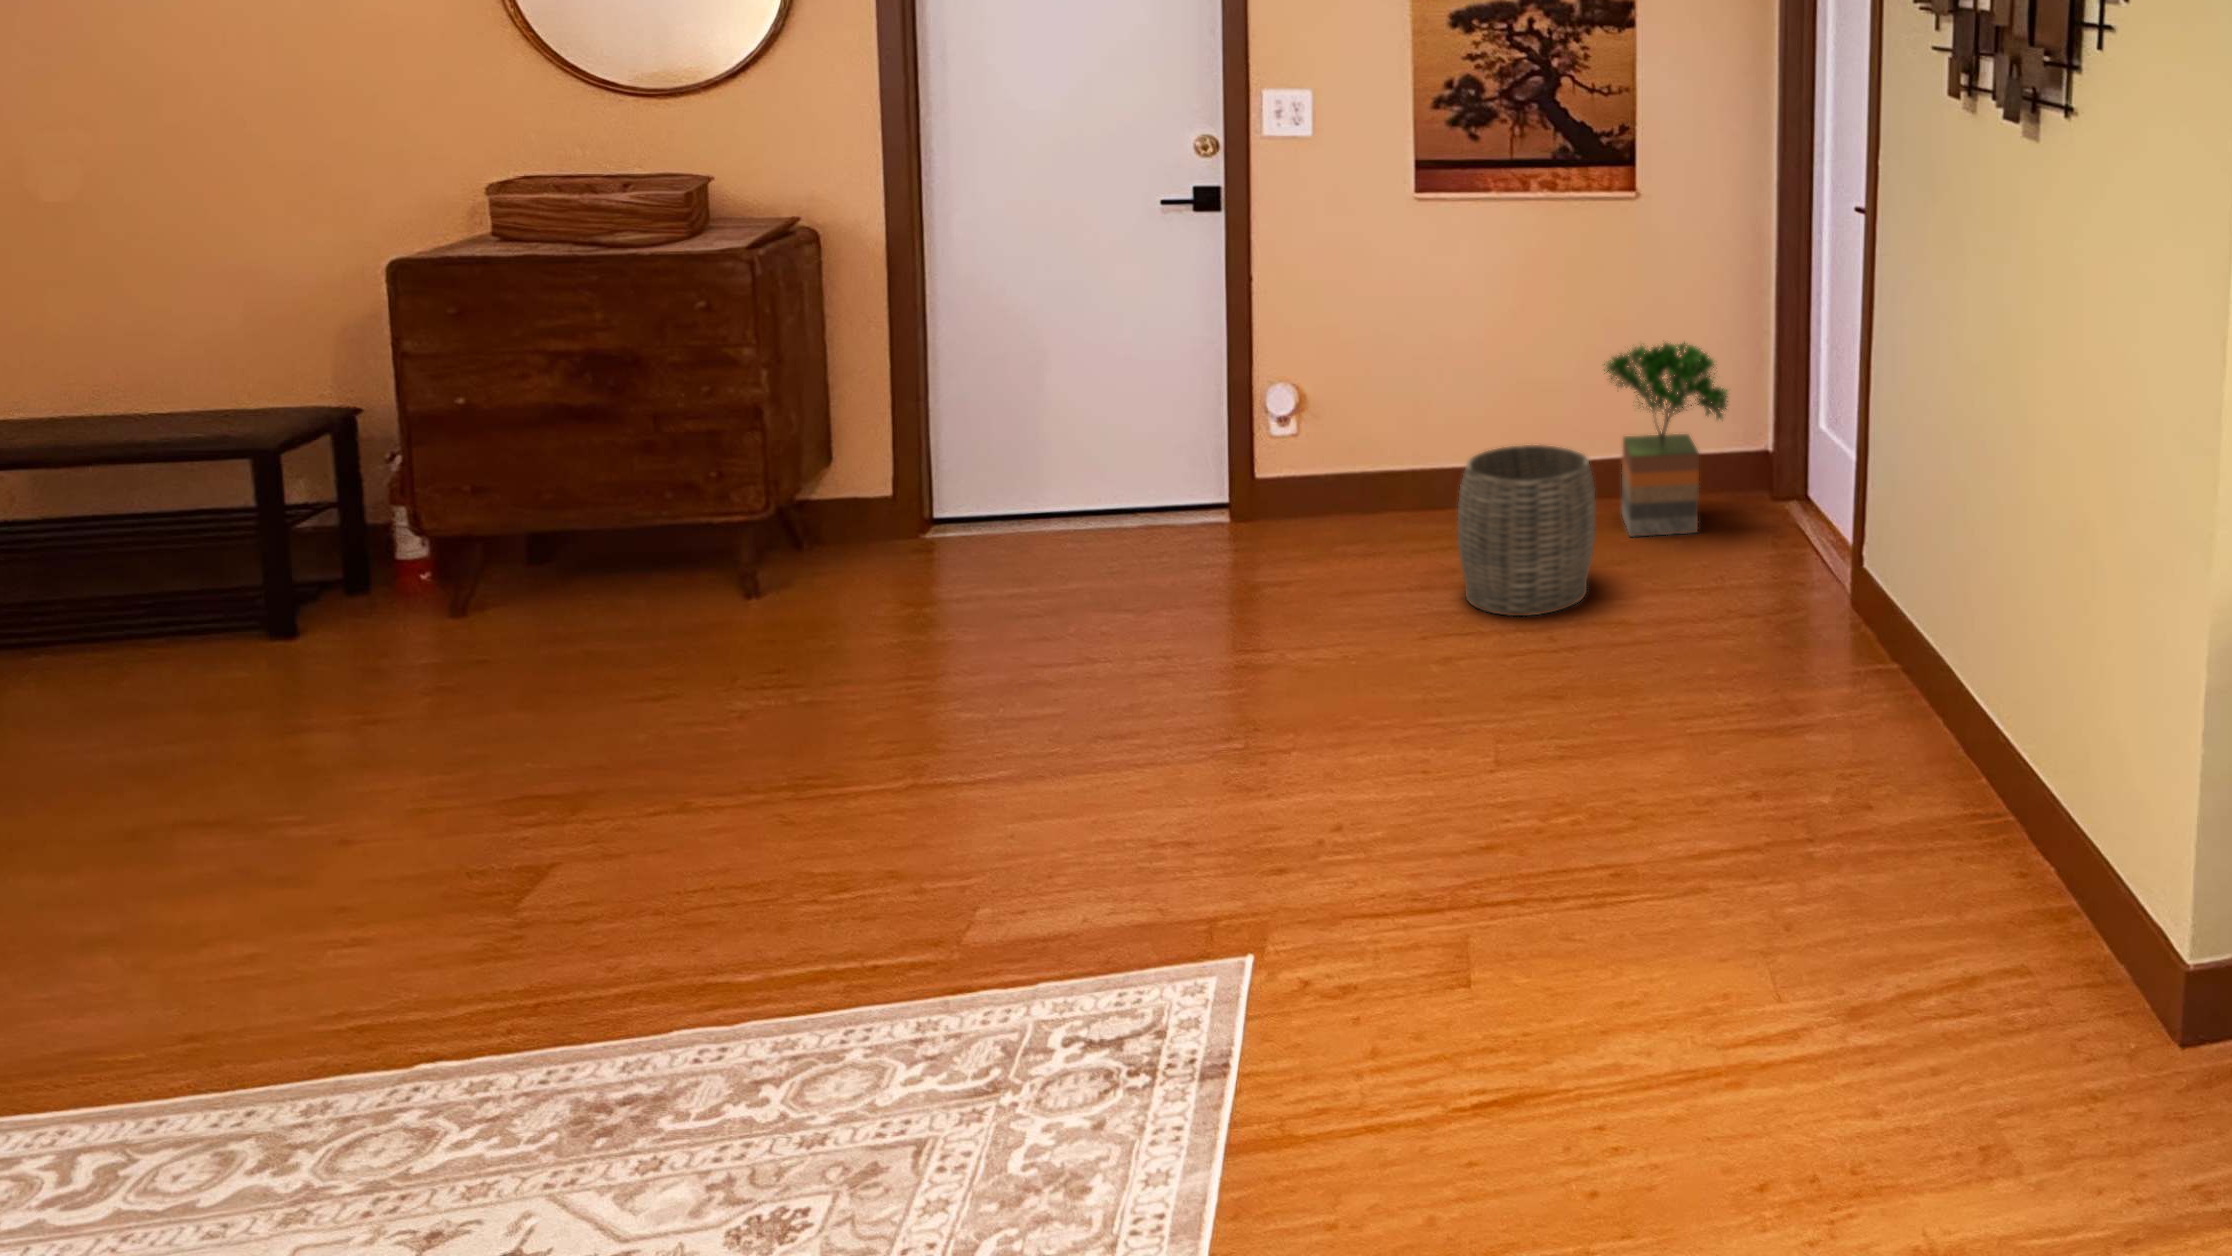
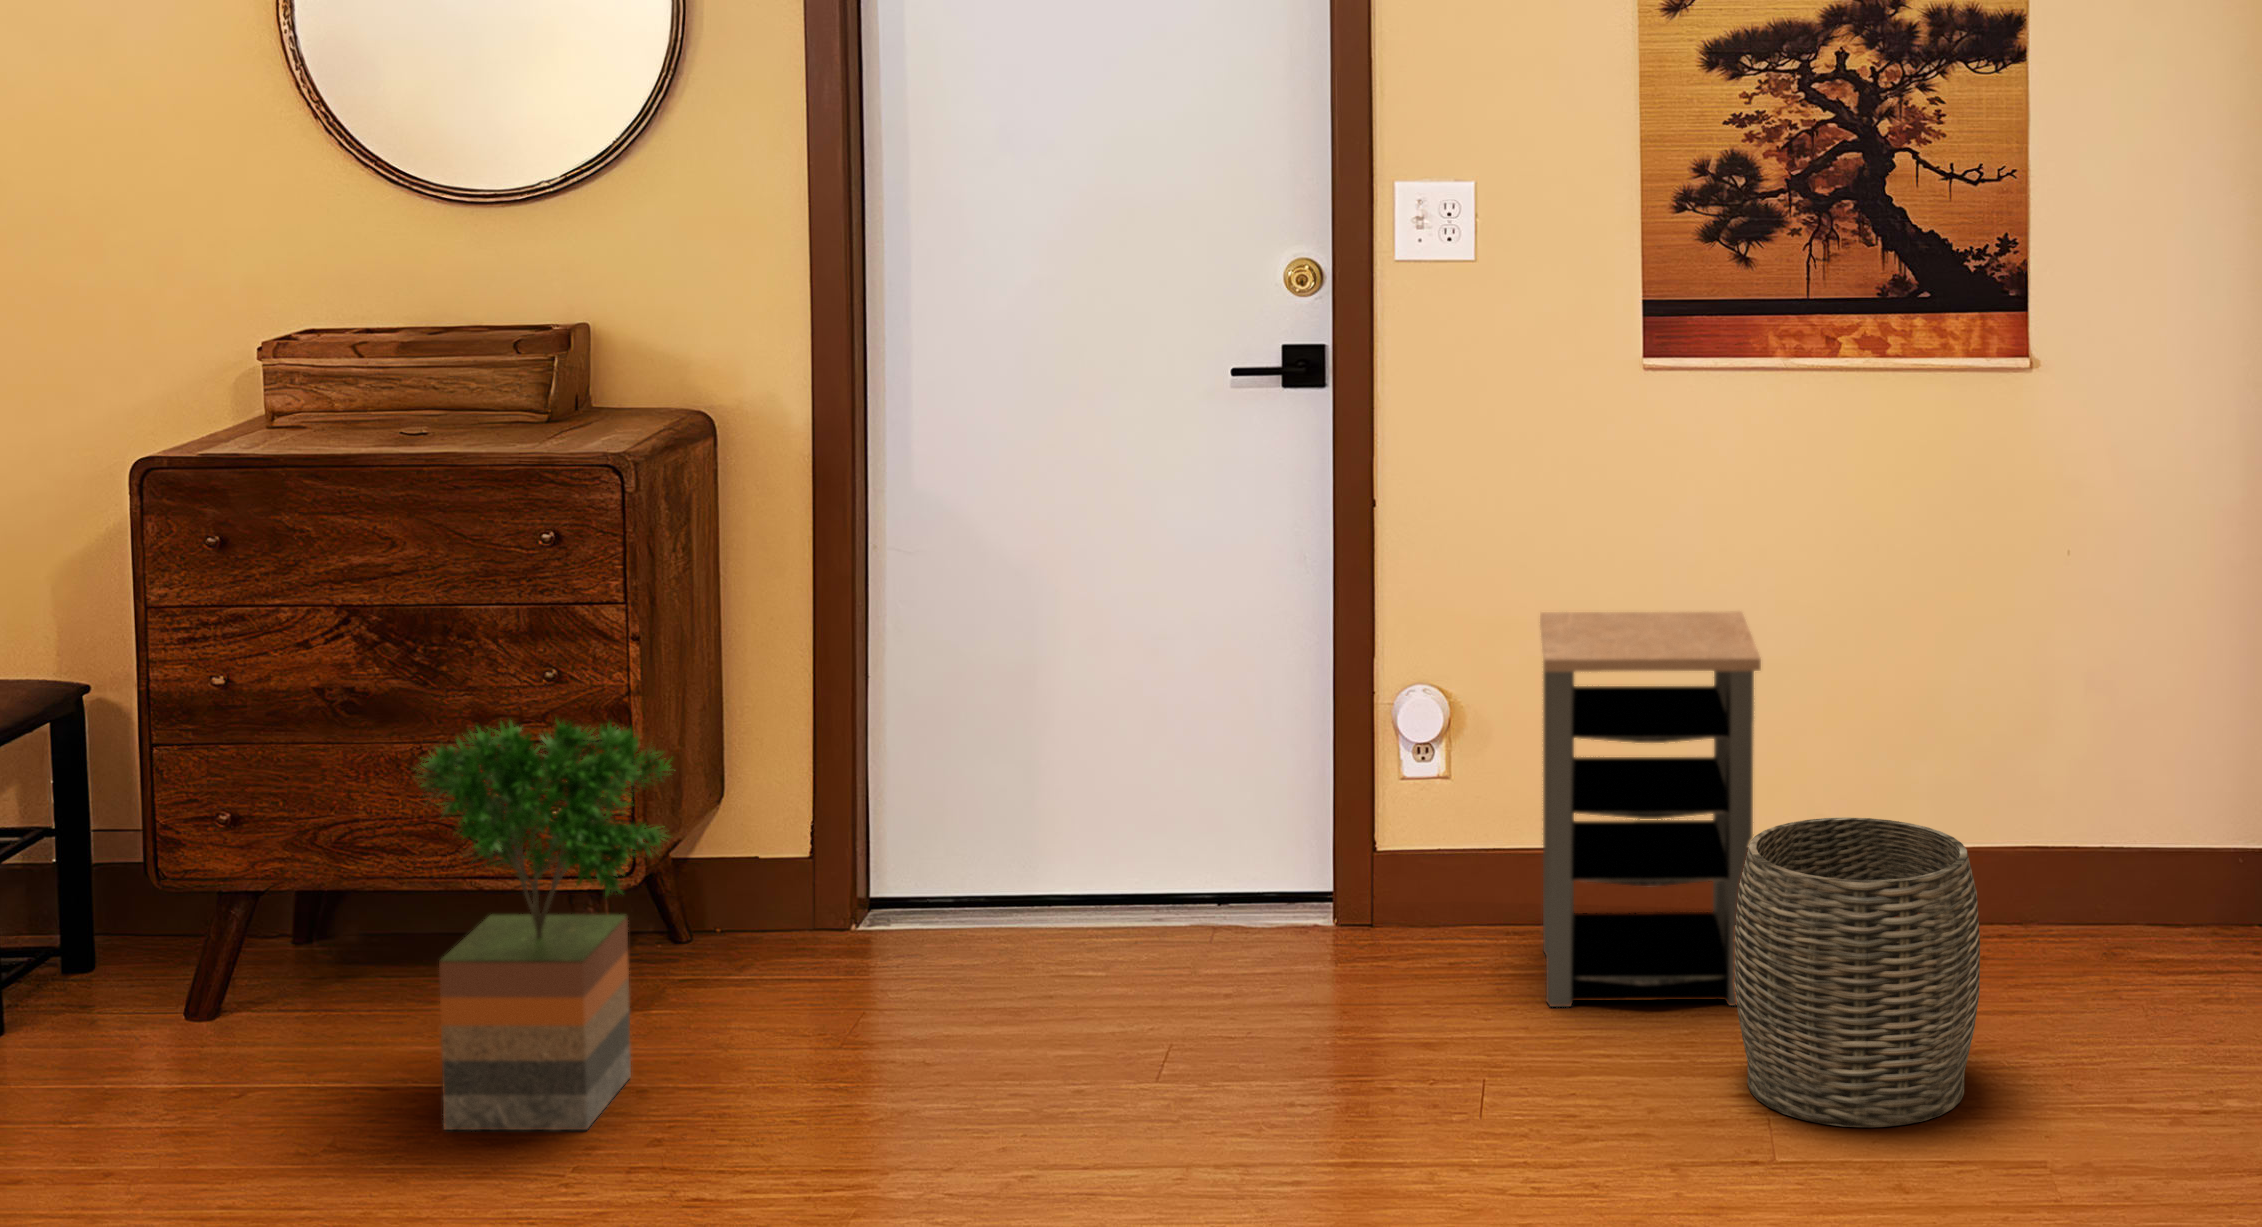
side table: none [1351,332,1478,558] -> present [1540,611,1761,1007]
potted tree: present [1604,342,1728,537] -> present [417,720,675,1130]

